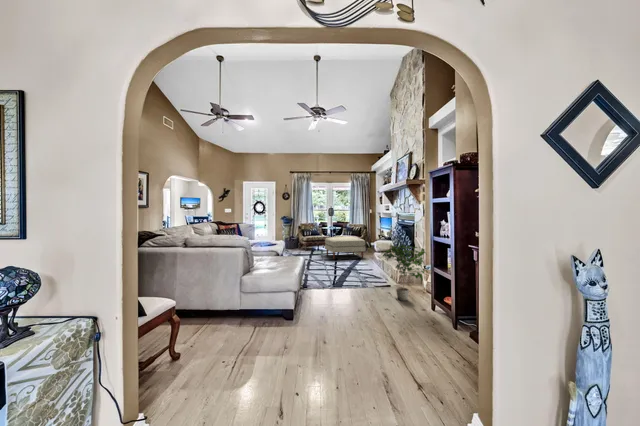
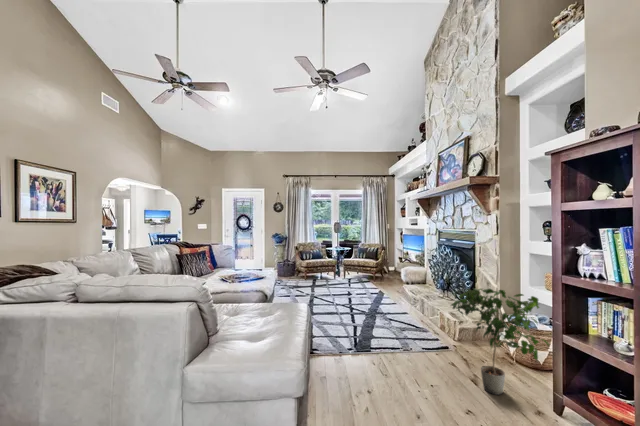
ottoman: present [325,237,366,259] -> none [332,262,390,295]

